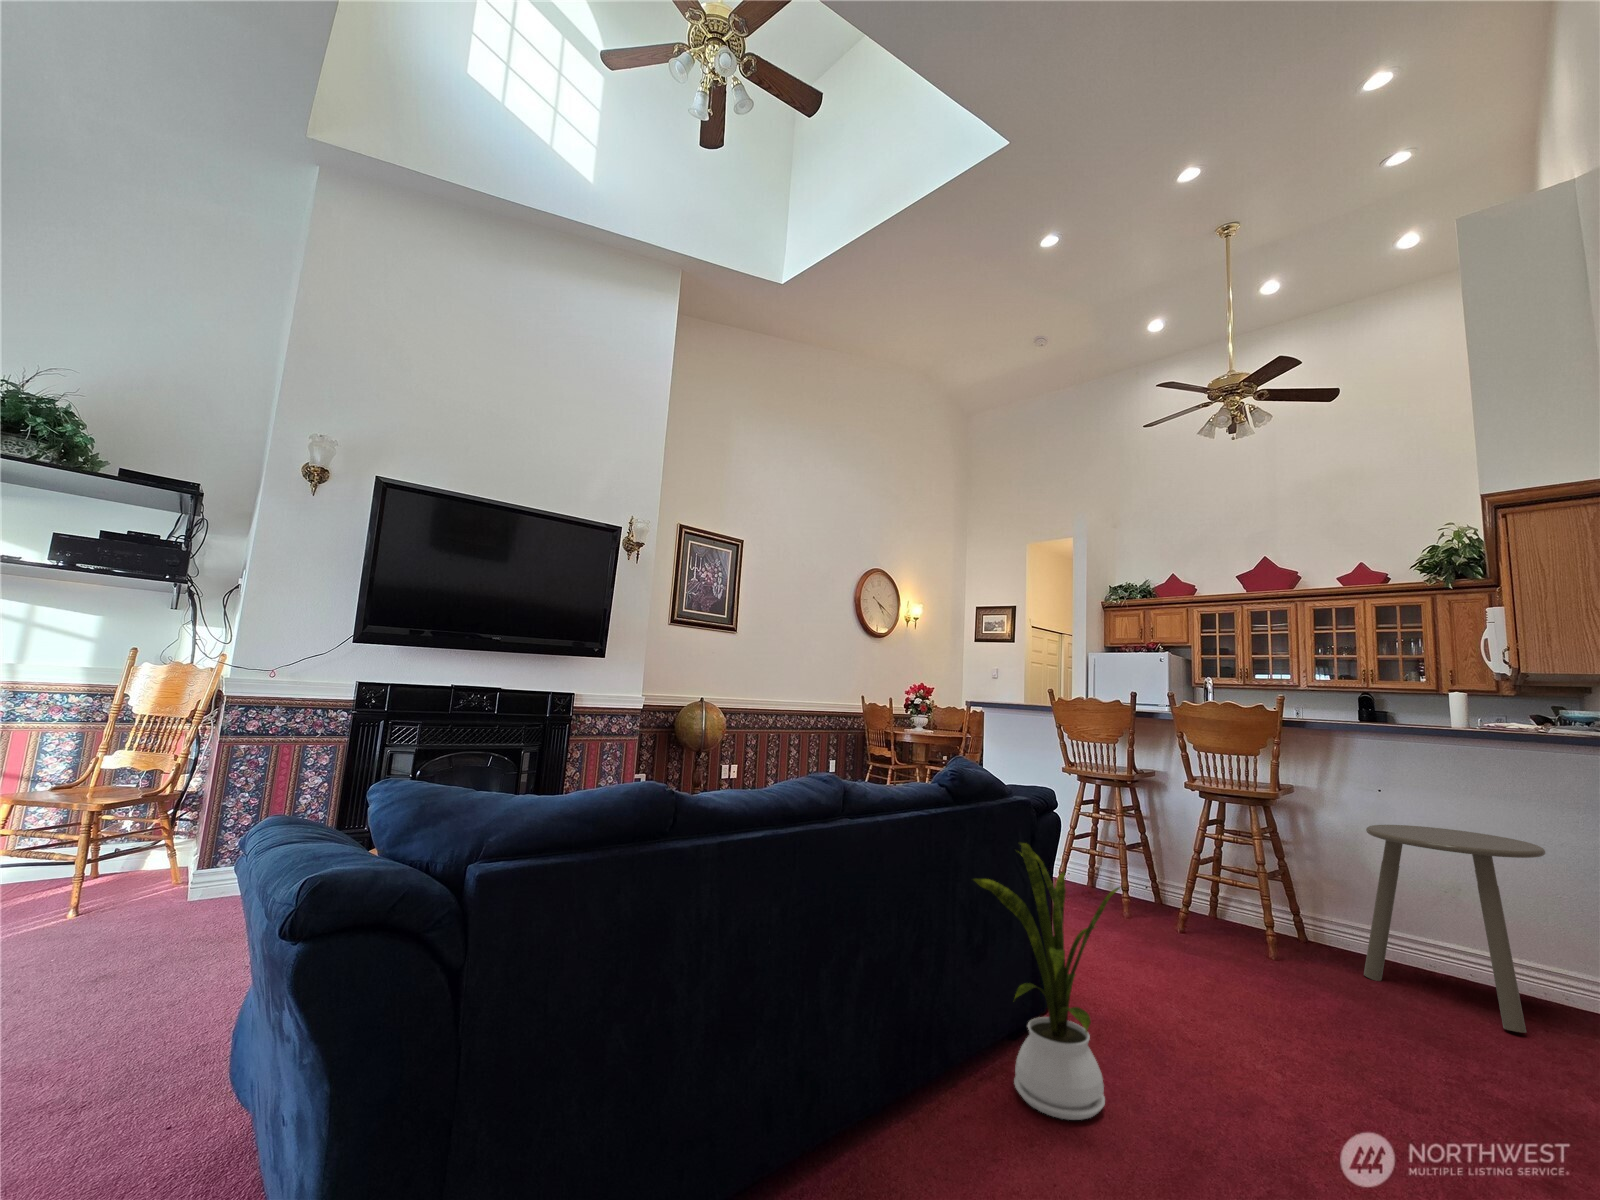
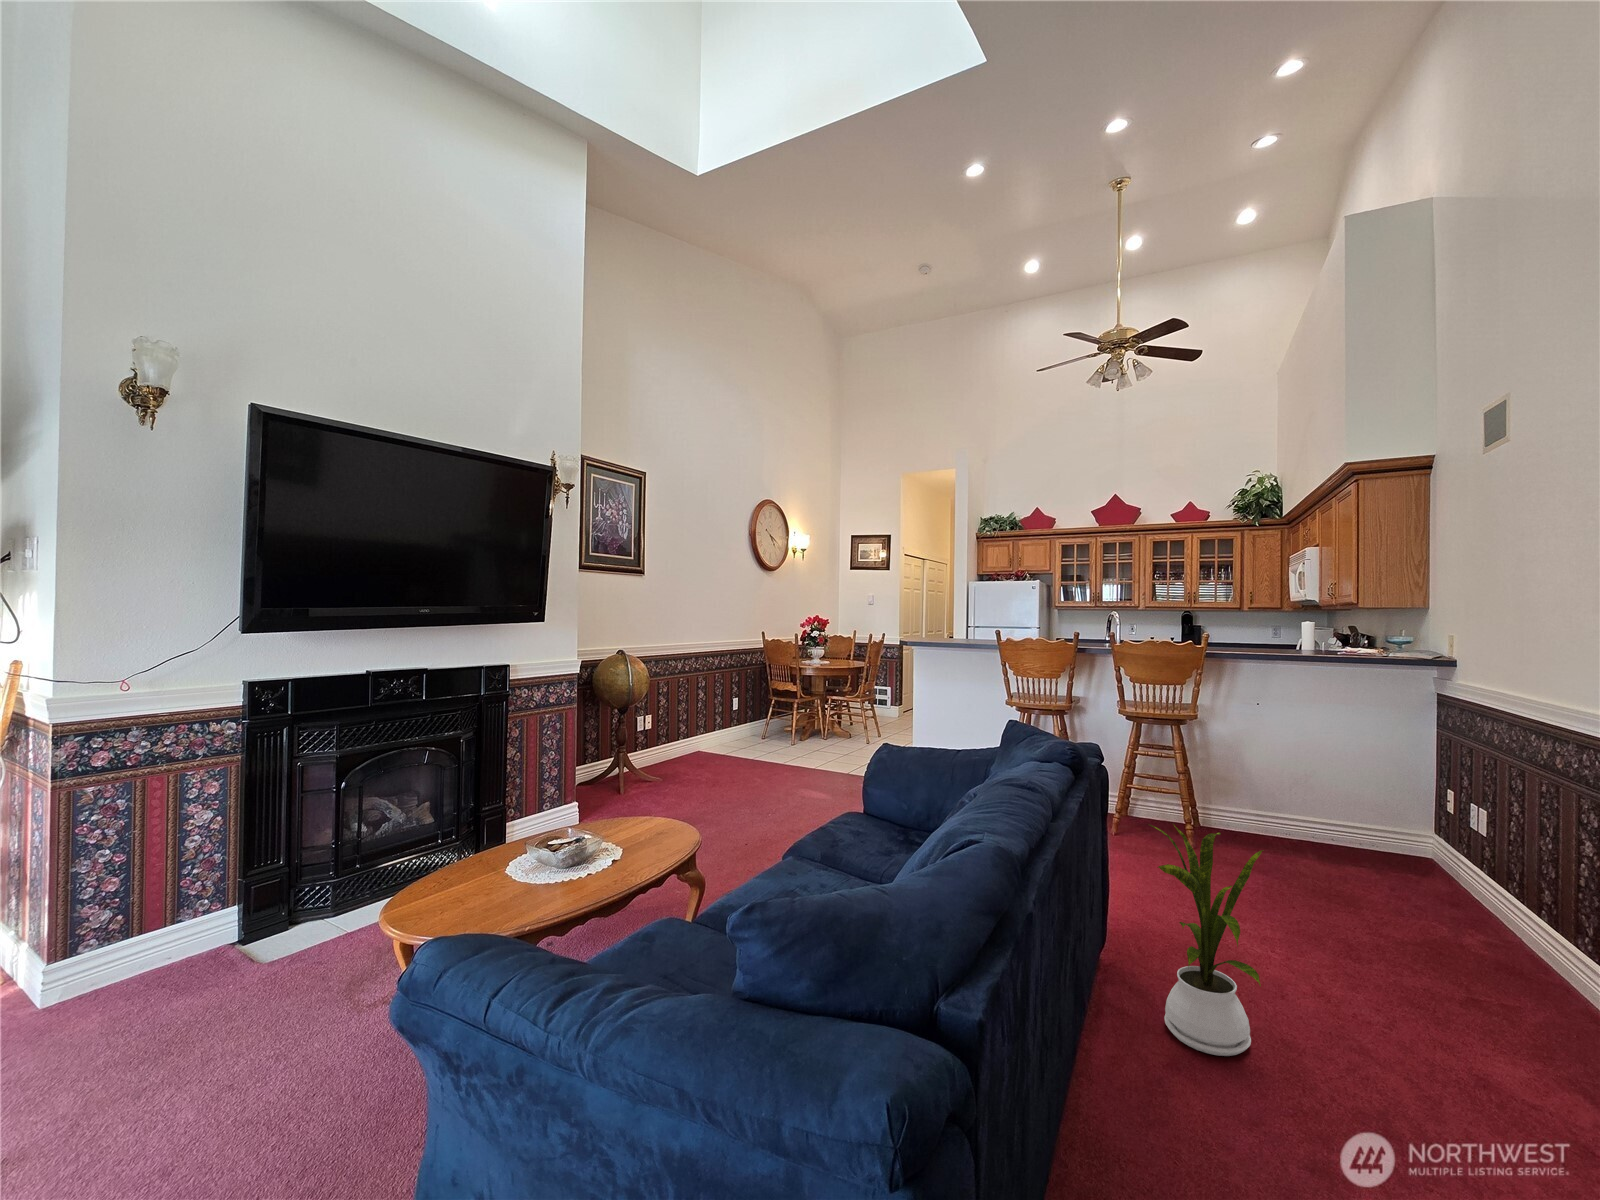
side table: present [1364,825,1545,1033] -> none [1277,737,1417,890]

